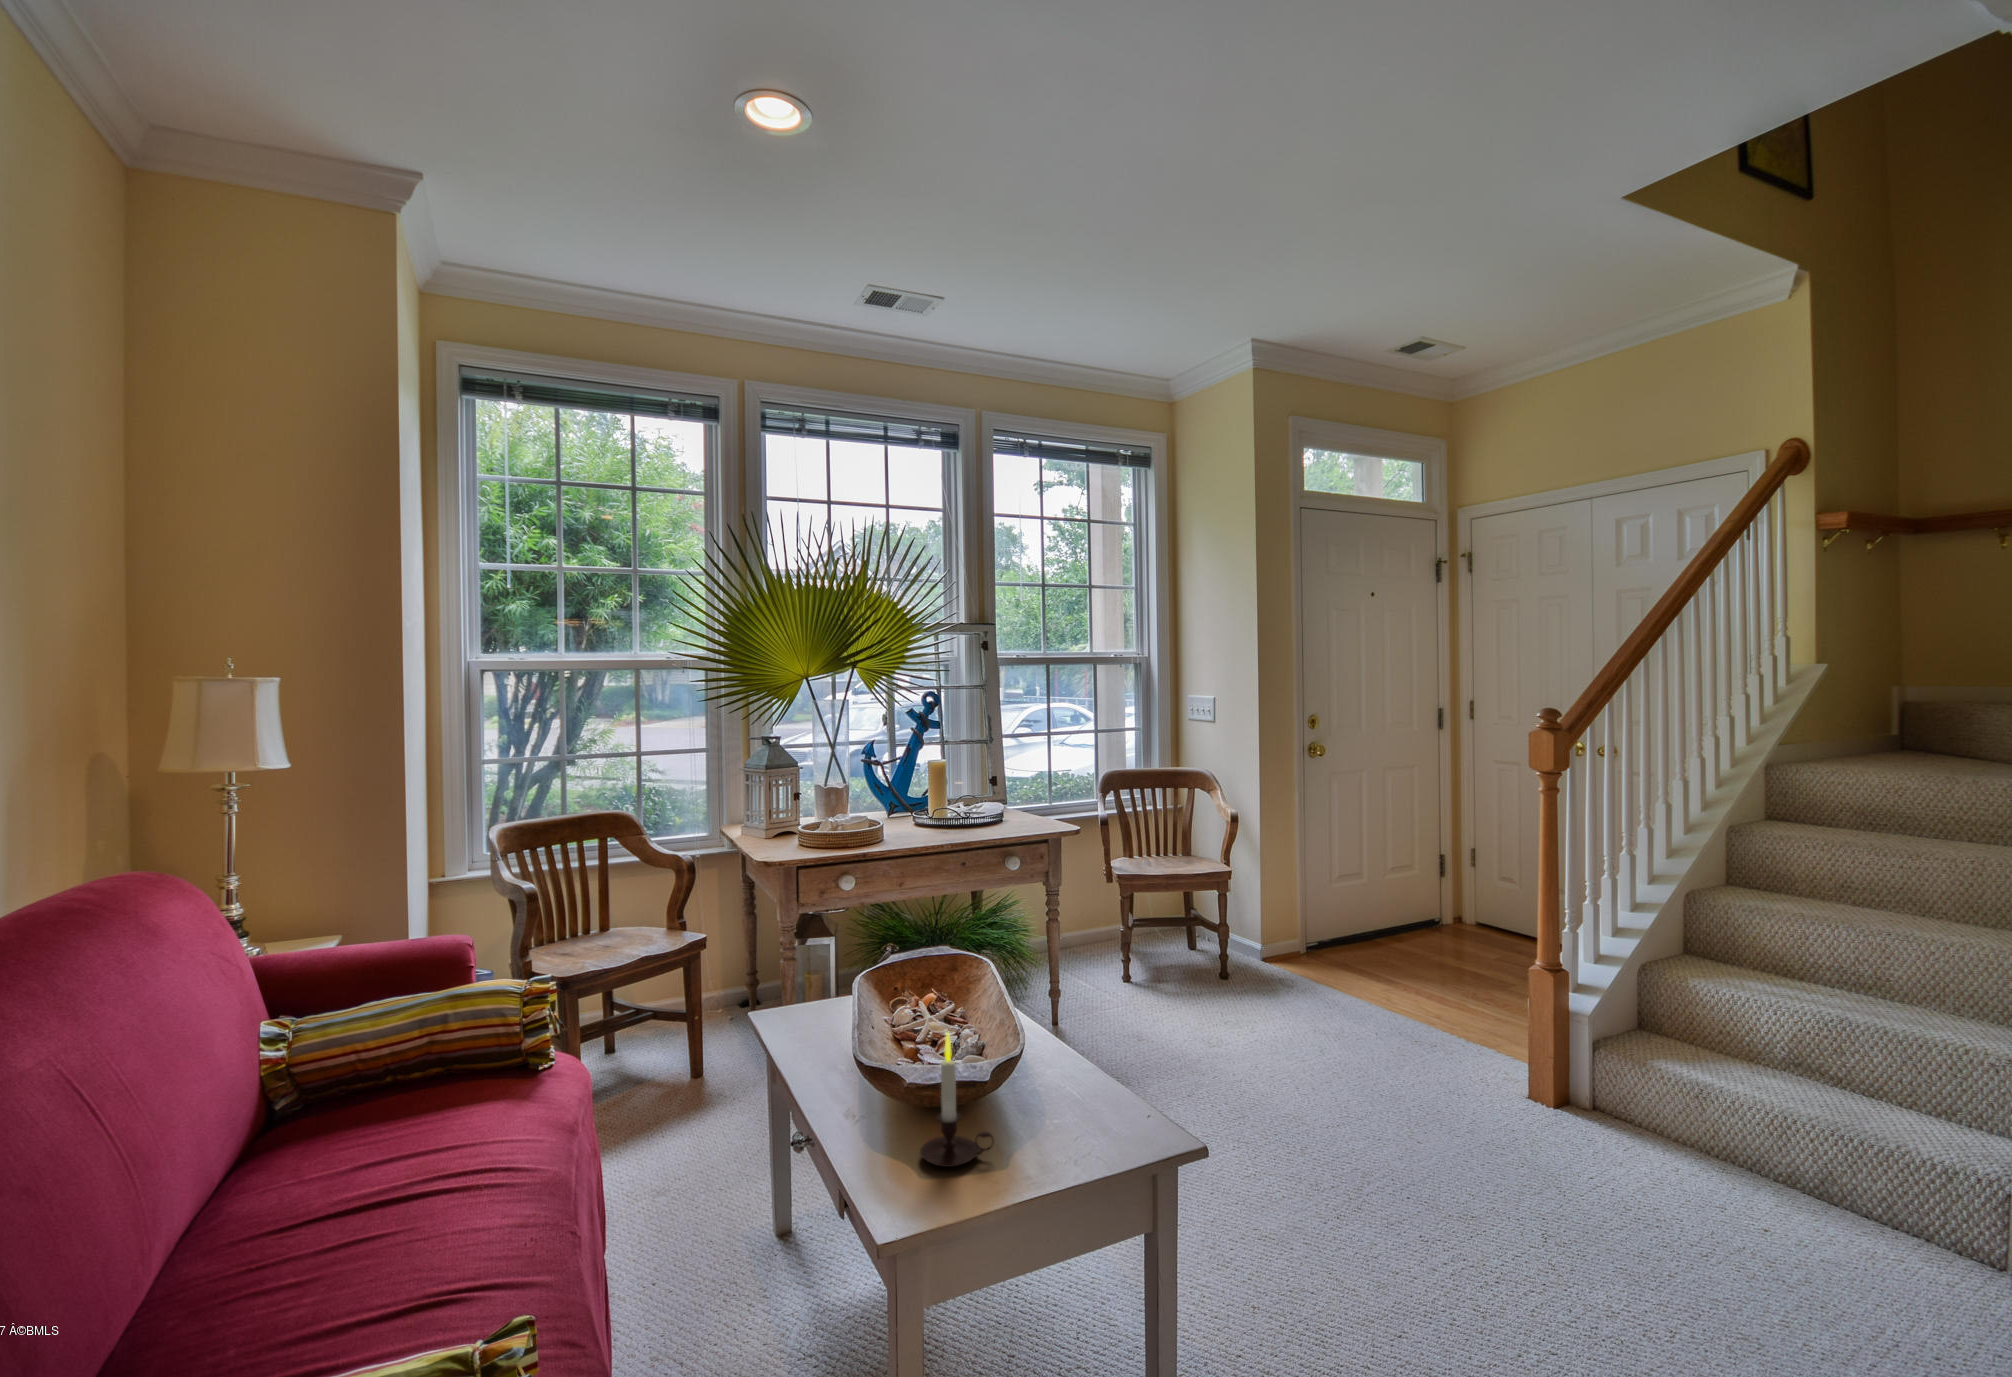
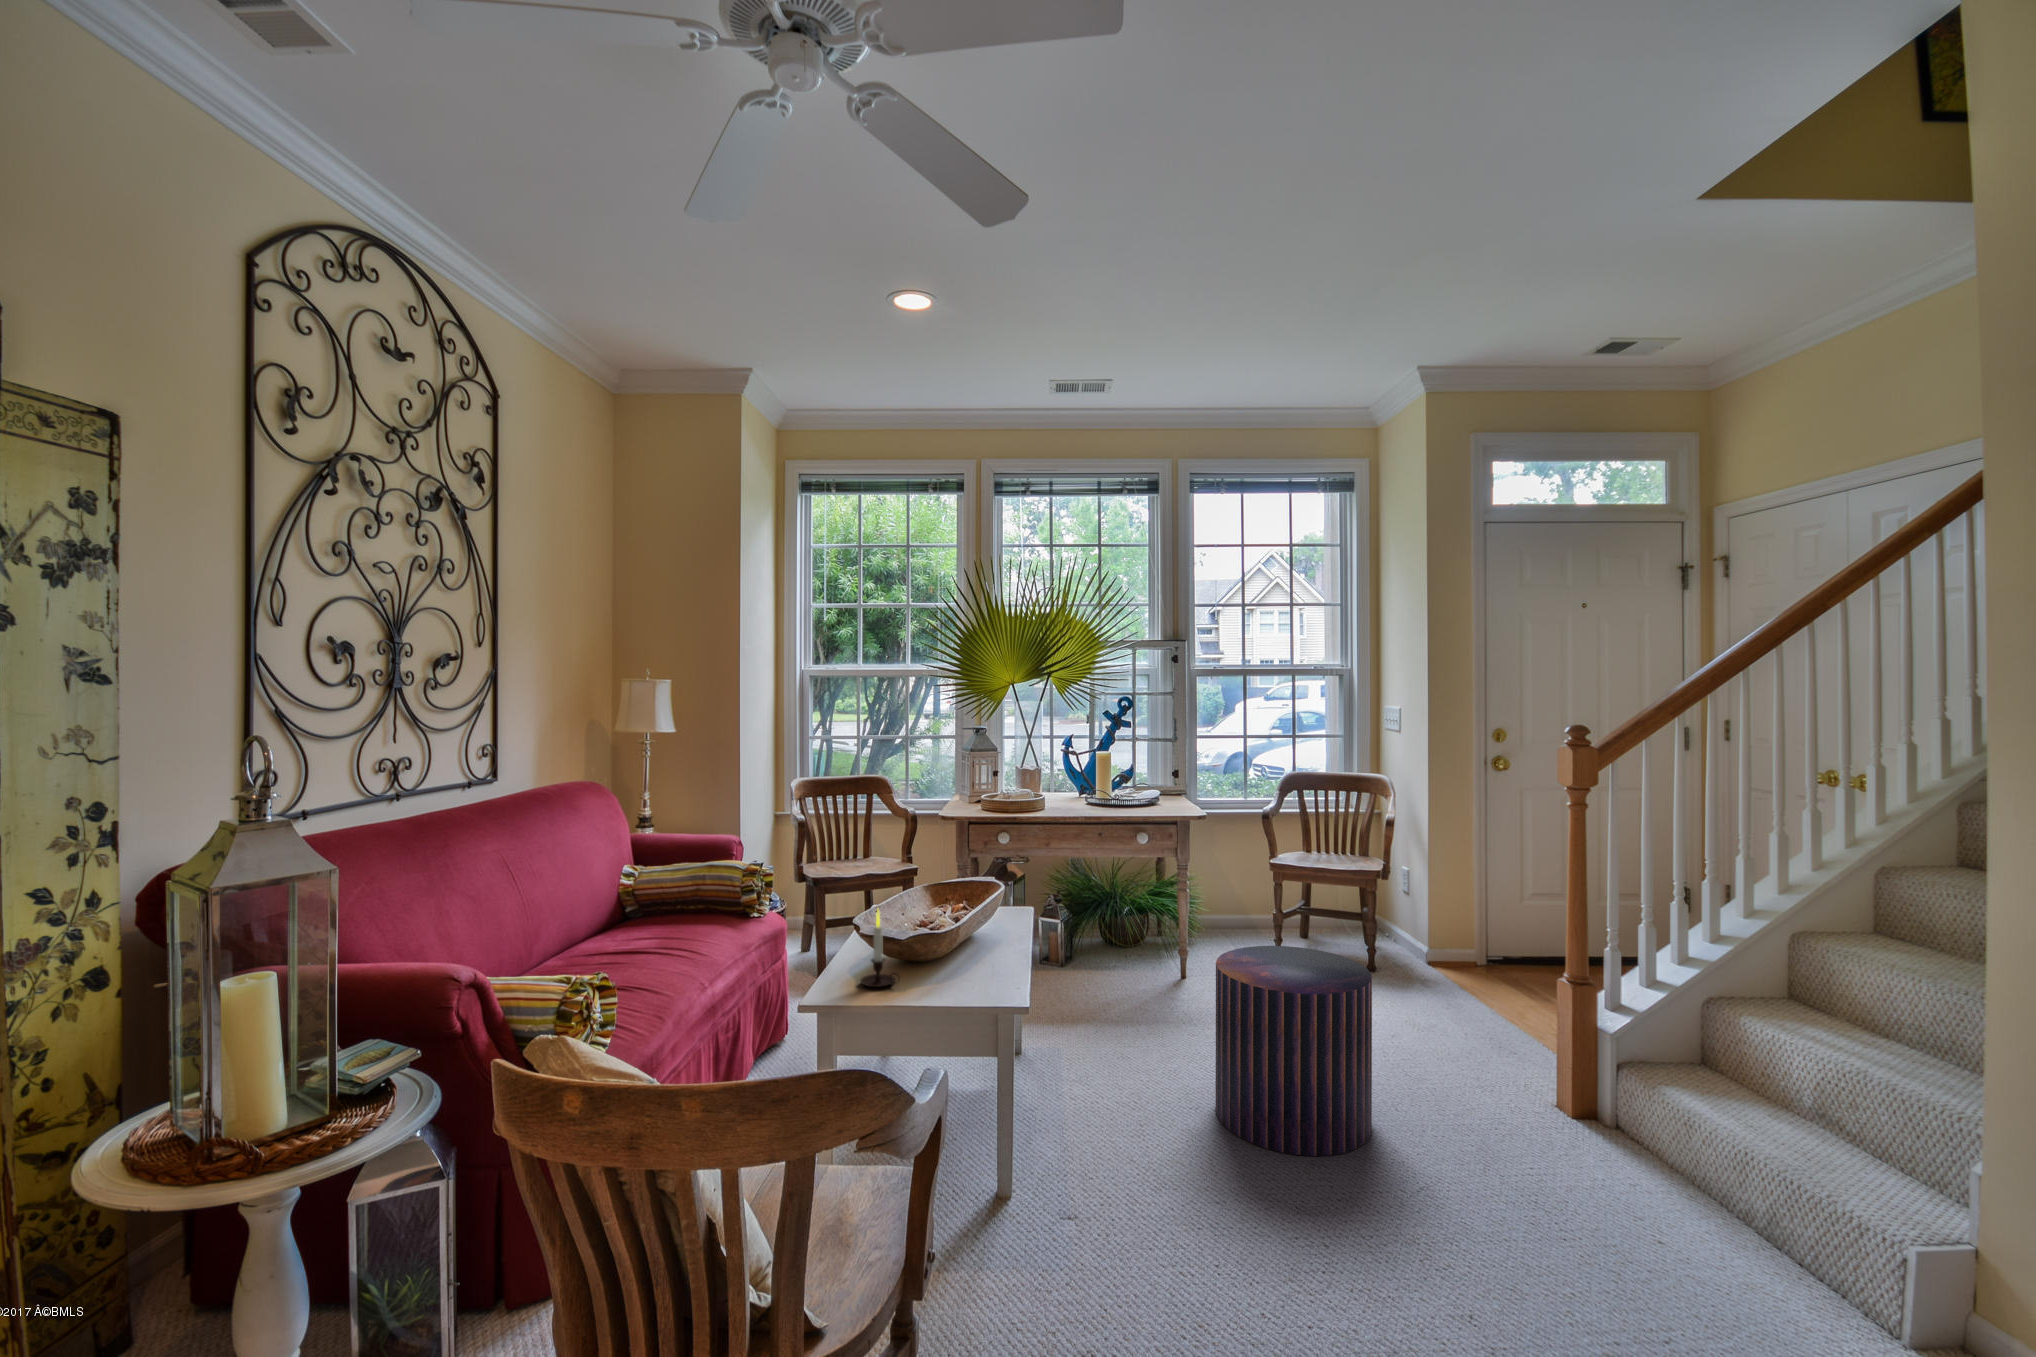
pouf: none [1239,976,1435,1239] -> present [1216,946,1372,1156]

